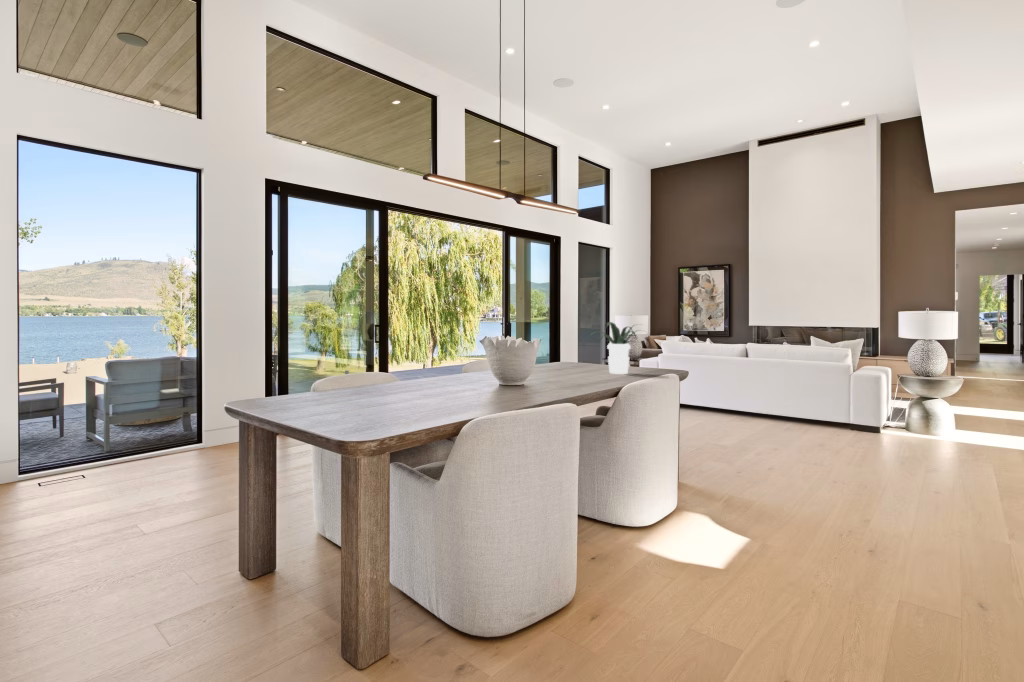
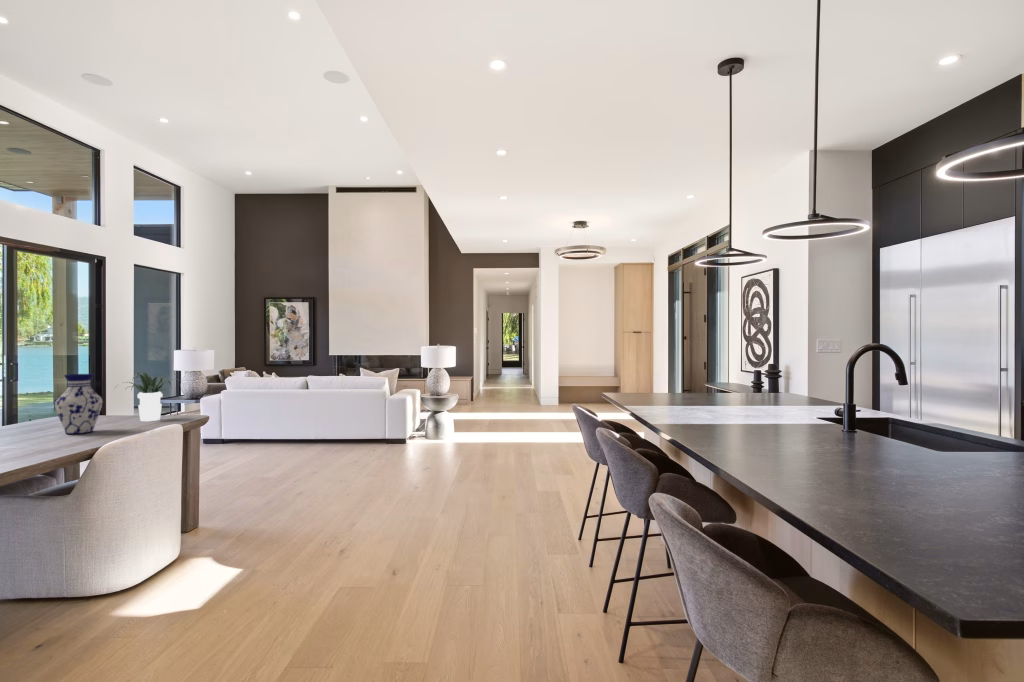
vase: none [545,320,582,380] -> present [55,374,102,434]

